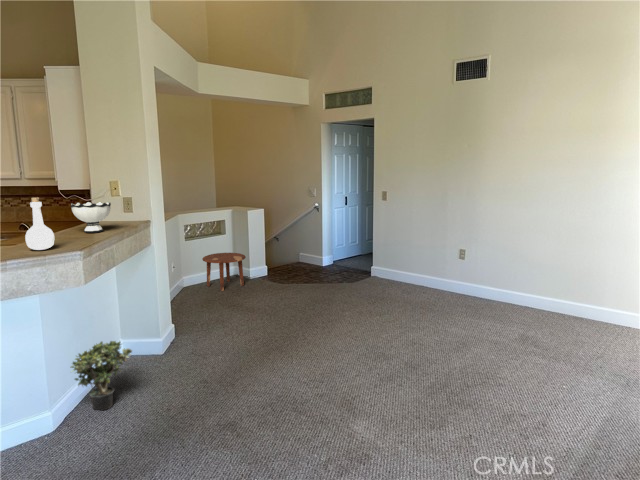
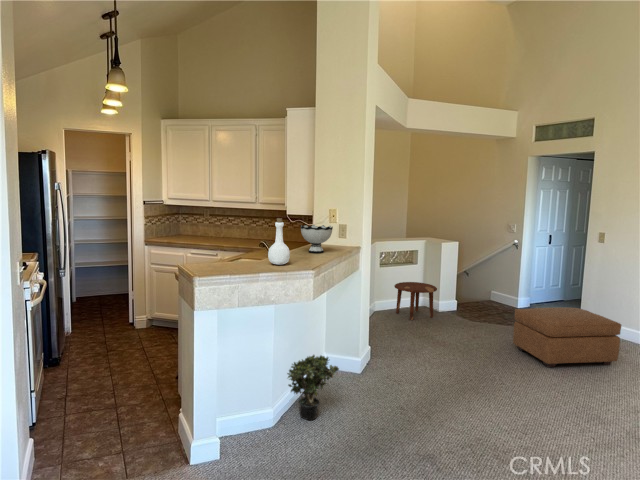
ottoman: none [312,260,392,314] -> present [513,307,621,367]

